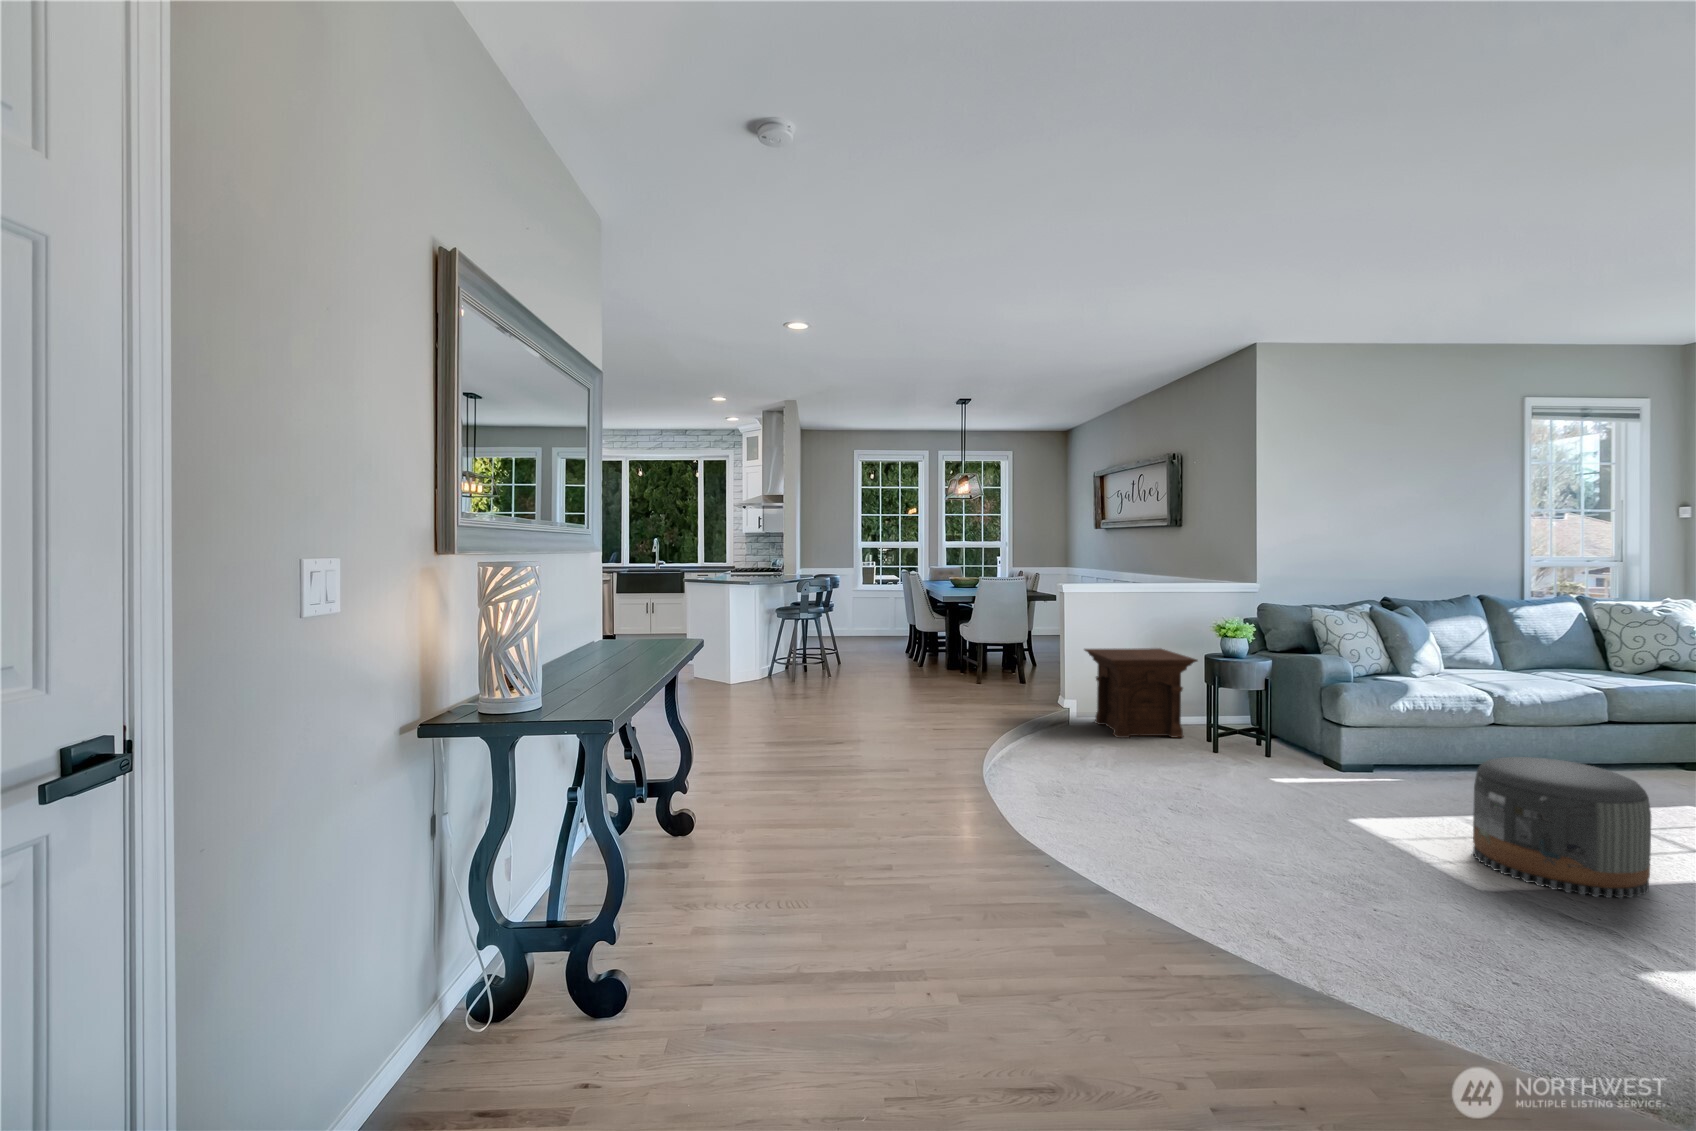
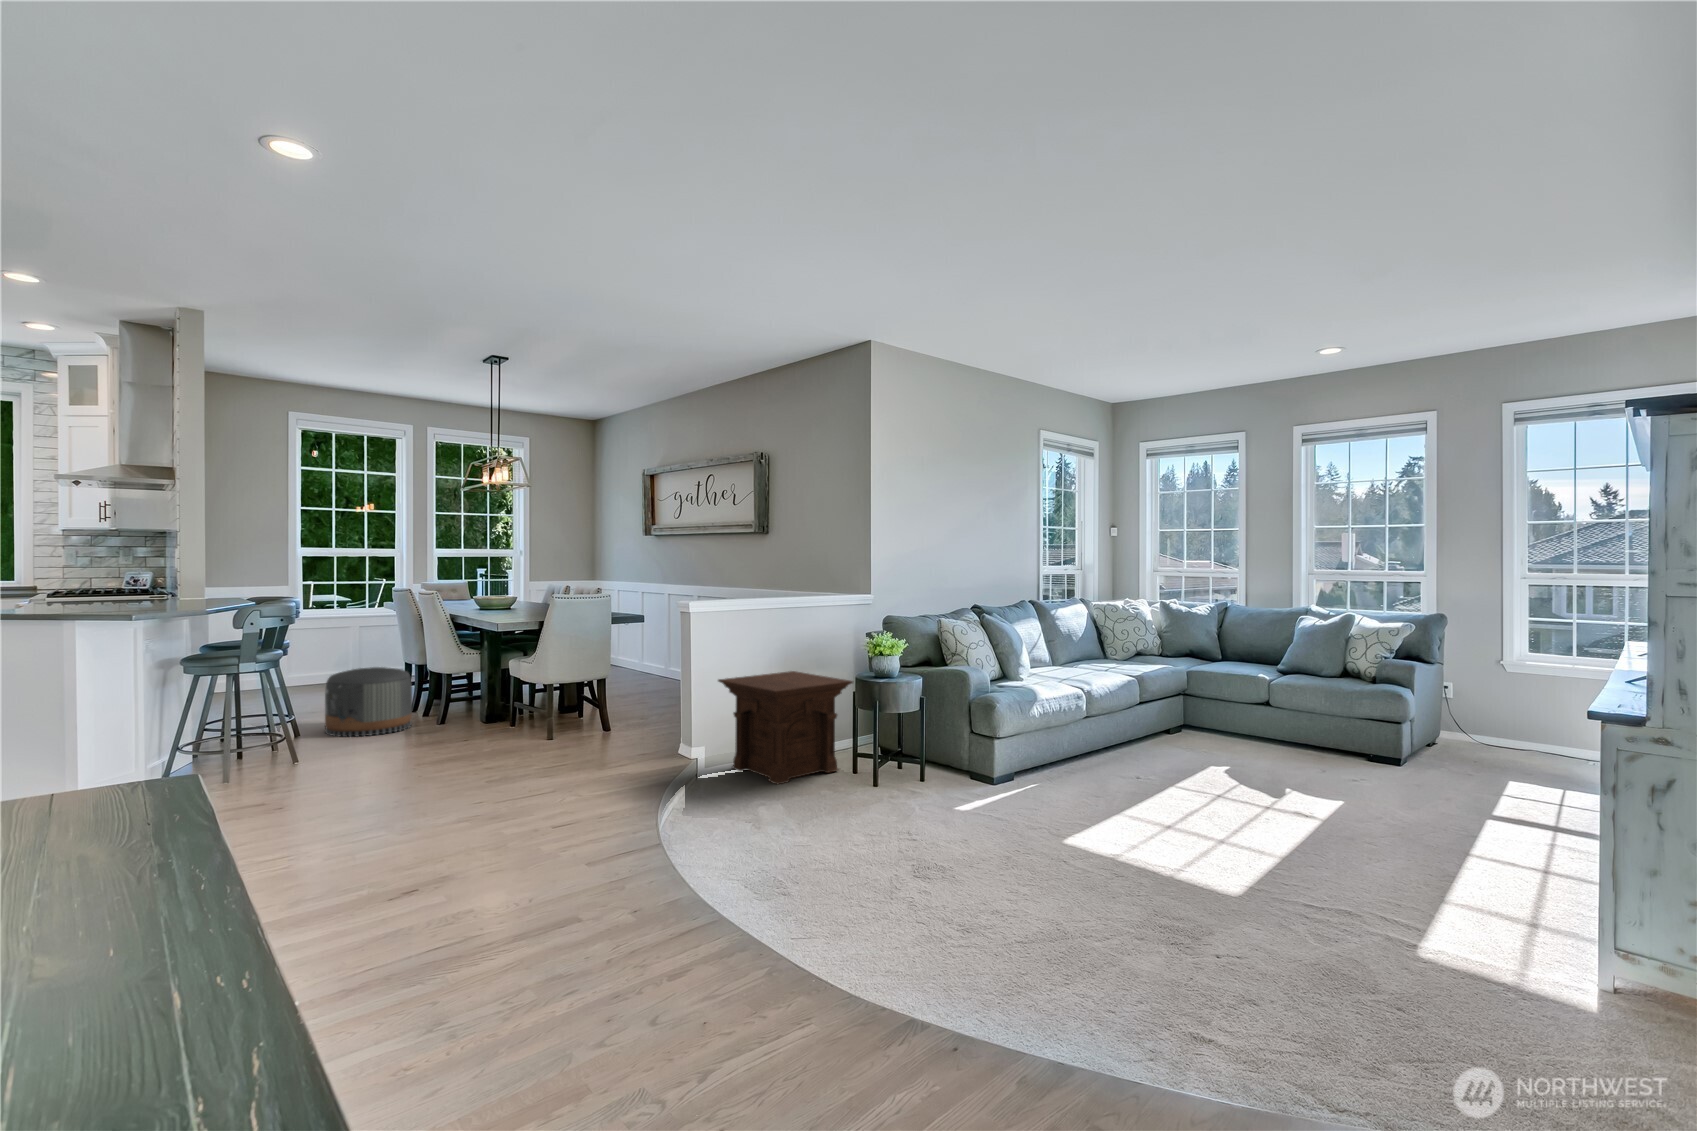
pouf: present [1473,757,1651,898] -> present [325,667,412,737]

